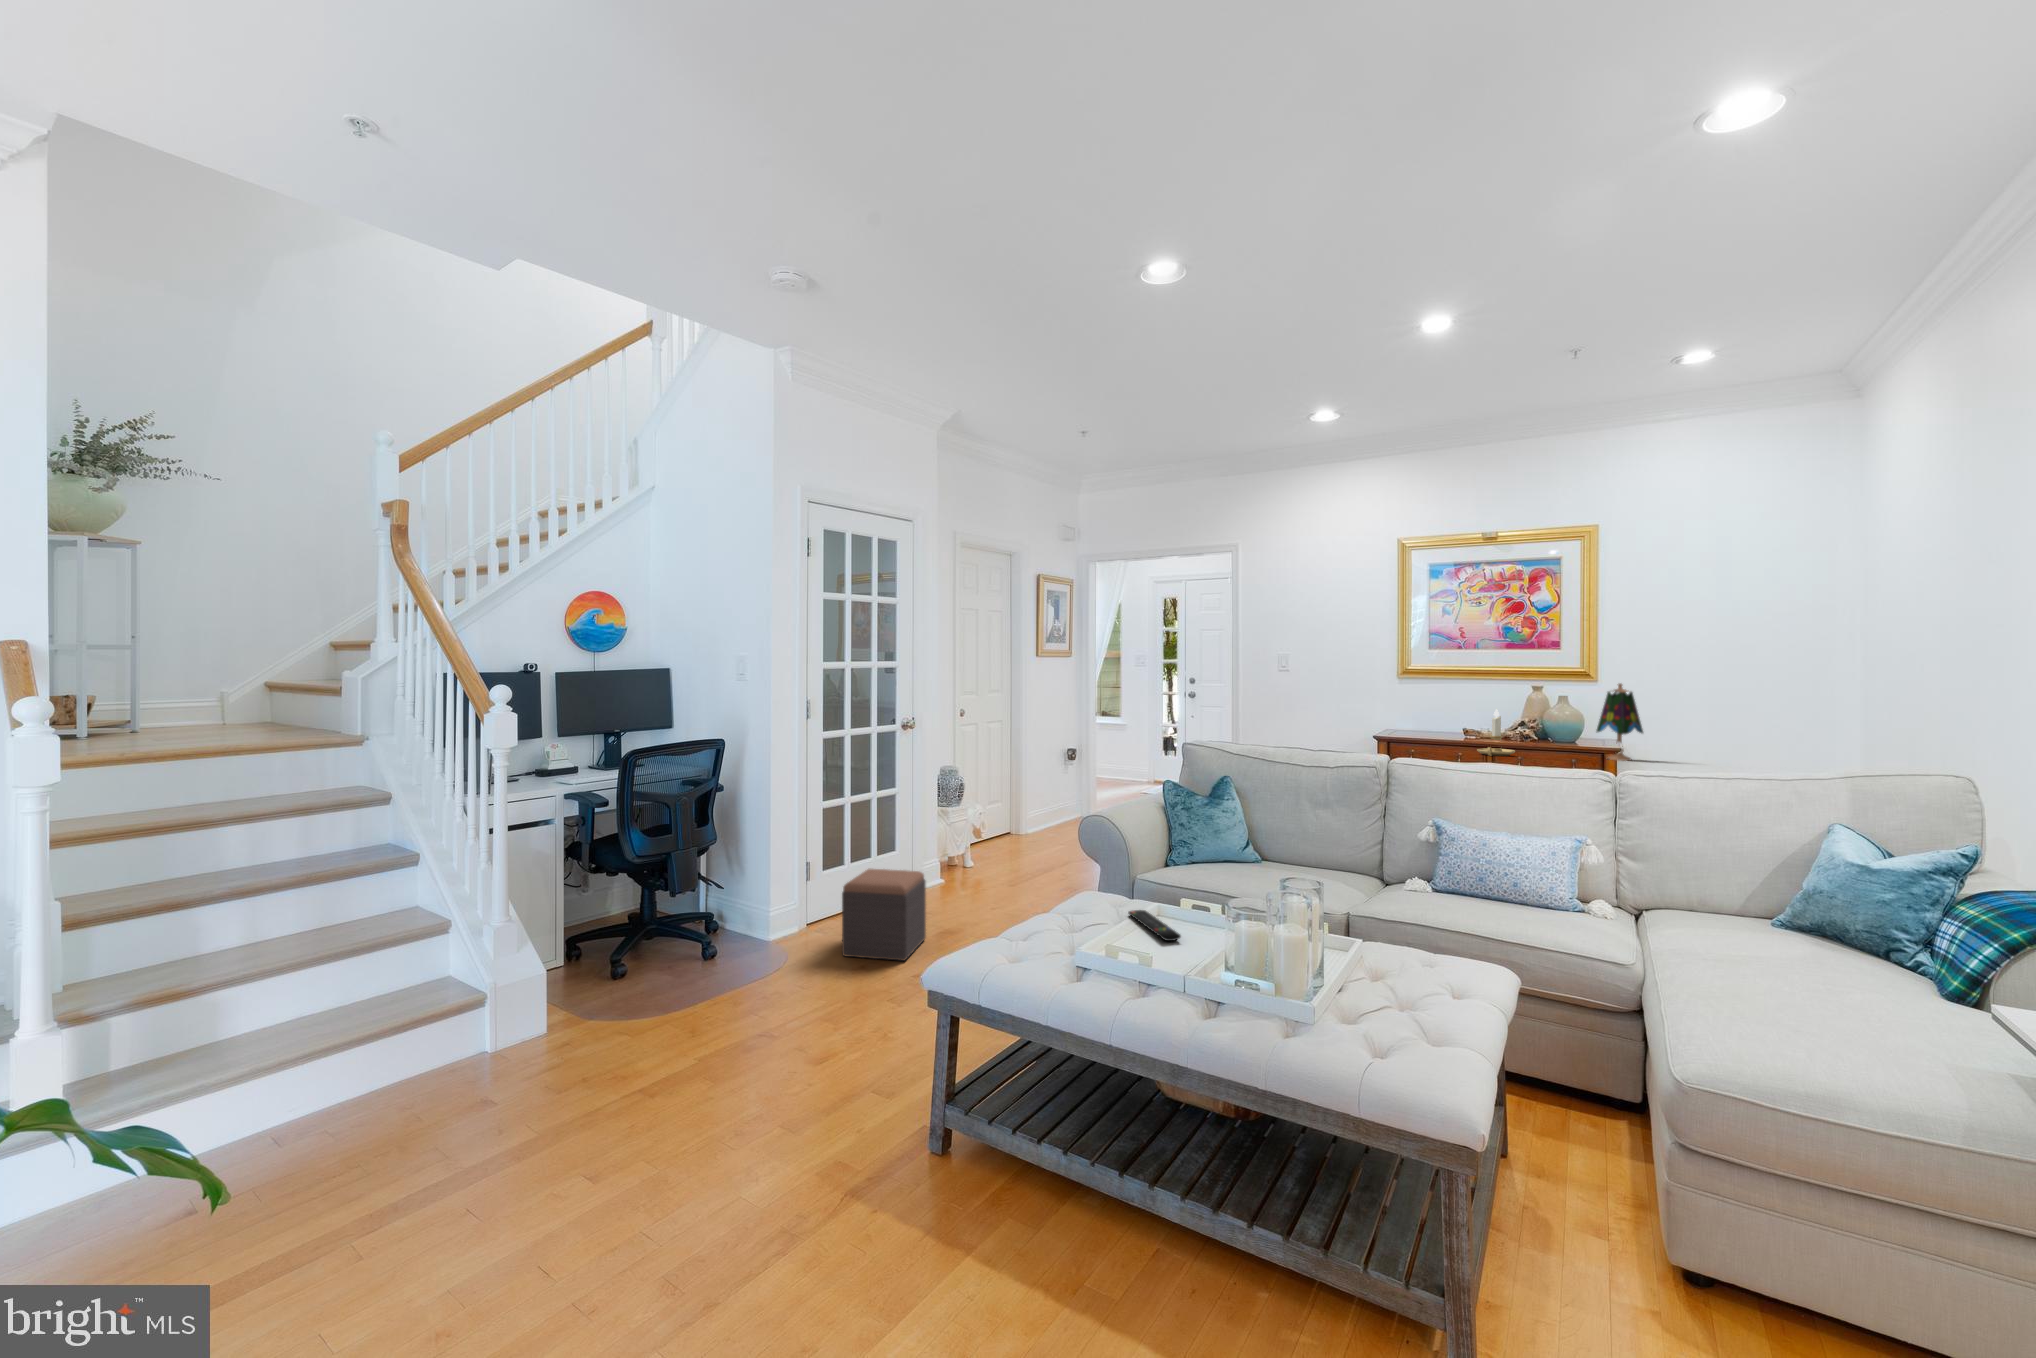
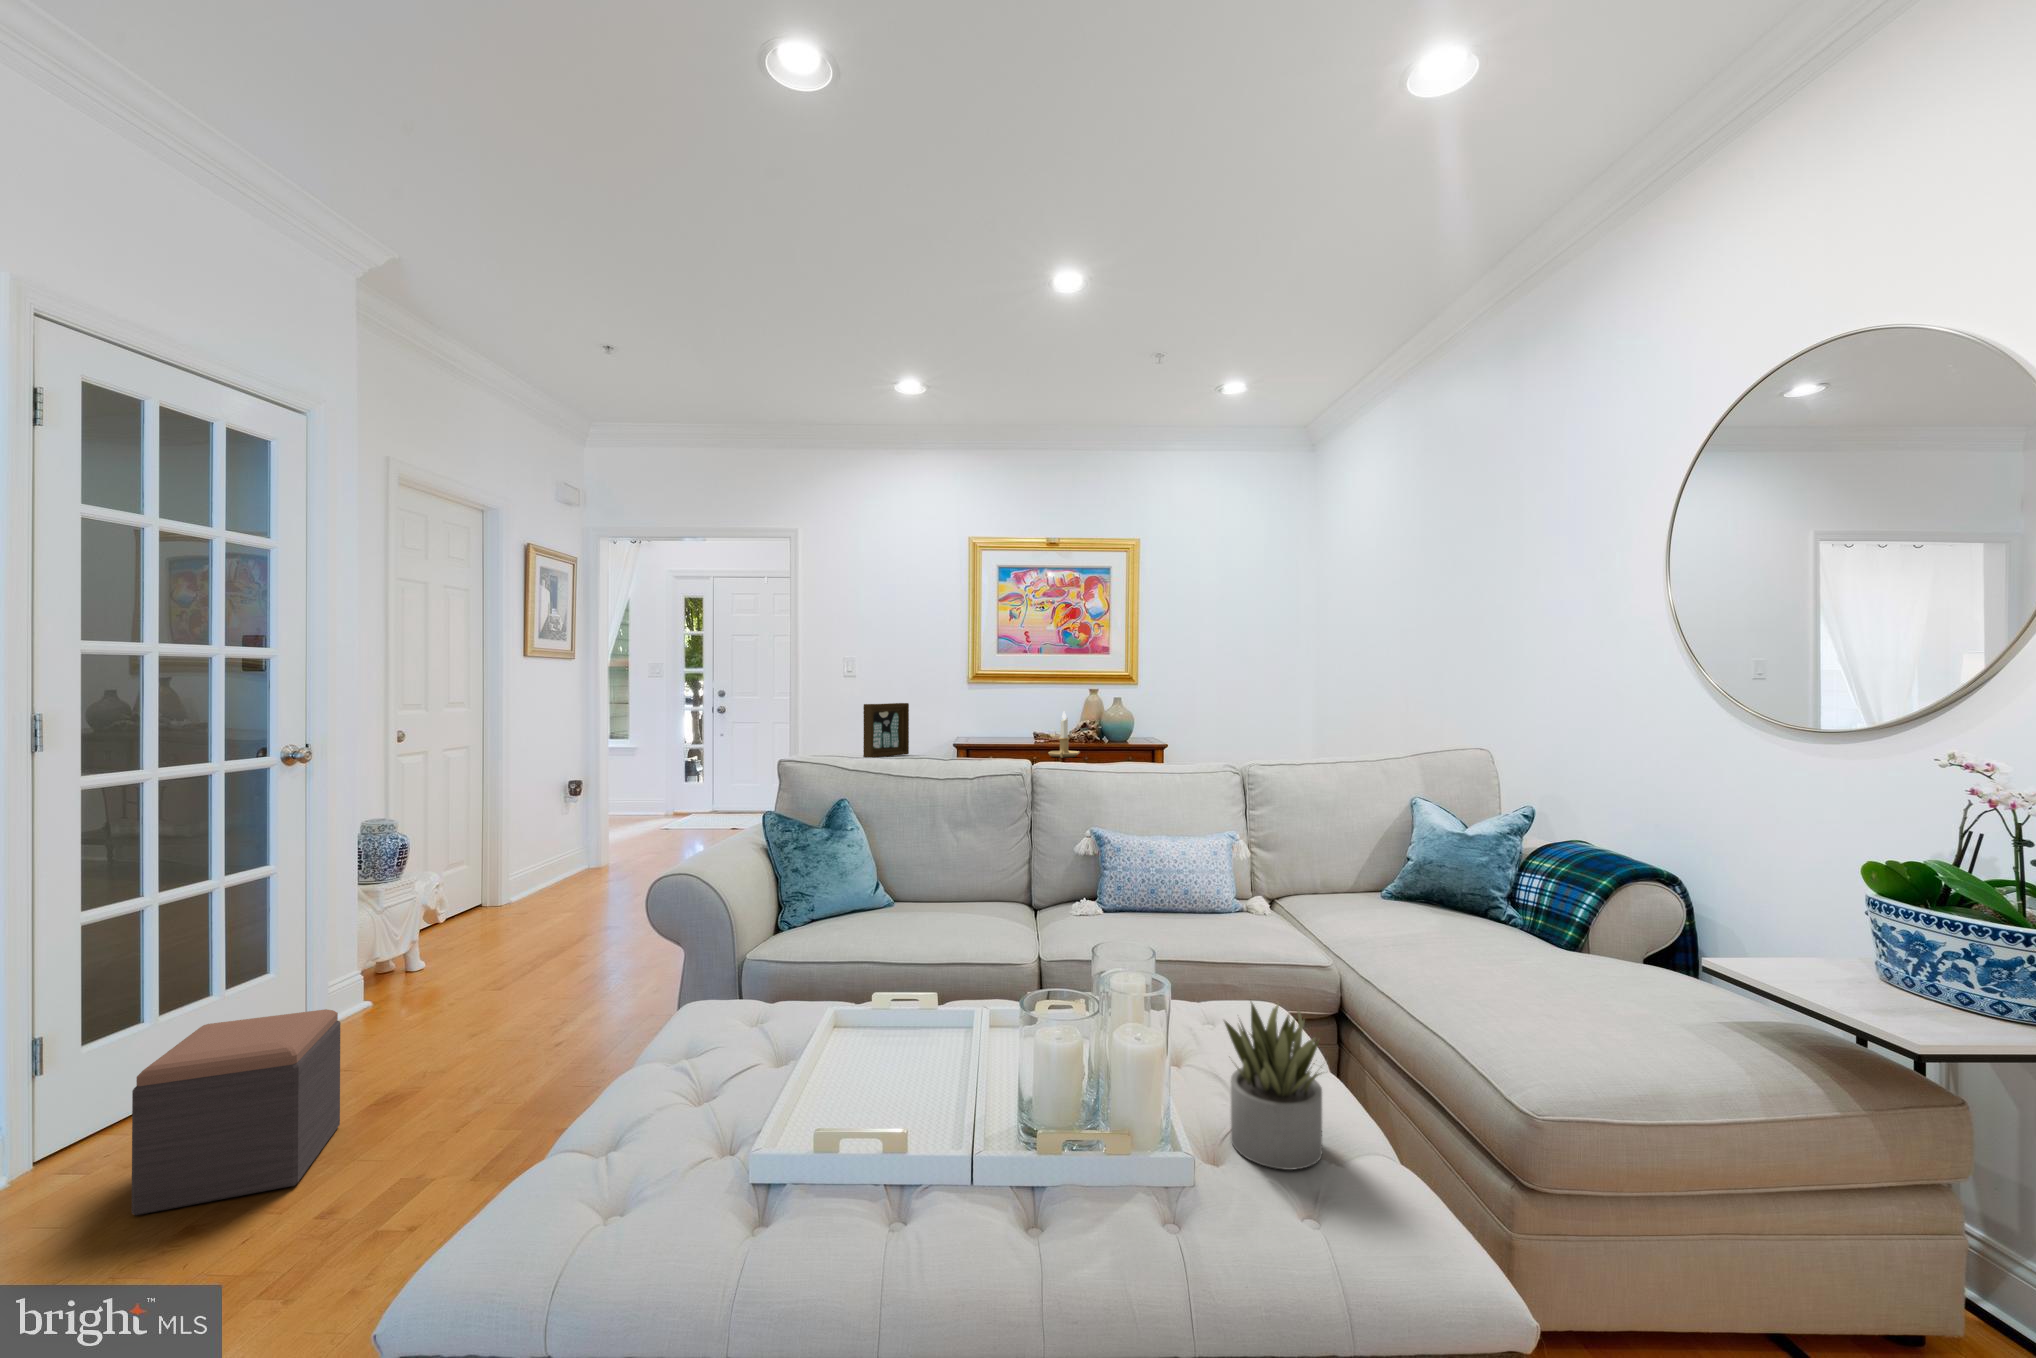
table lamp: present [1597,684,1643,761] -> none [1140,684,1175,756]
picture frame: none [1294,696,1340,745] -> present [863,703,909,757]
remote control: present [1128,910,1181,941] -> none [787,1023,897,1077]
succulent plant: none [1359,925,1429,1037] -> present [1224,1002,1322,1170]

